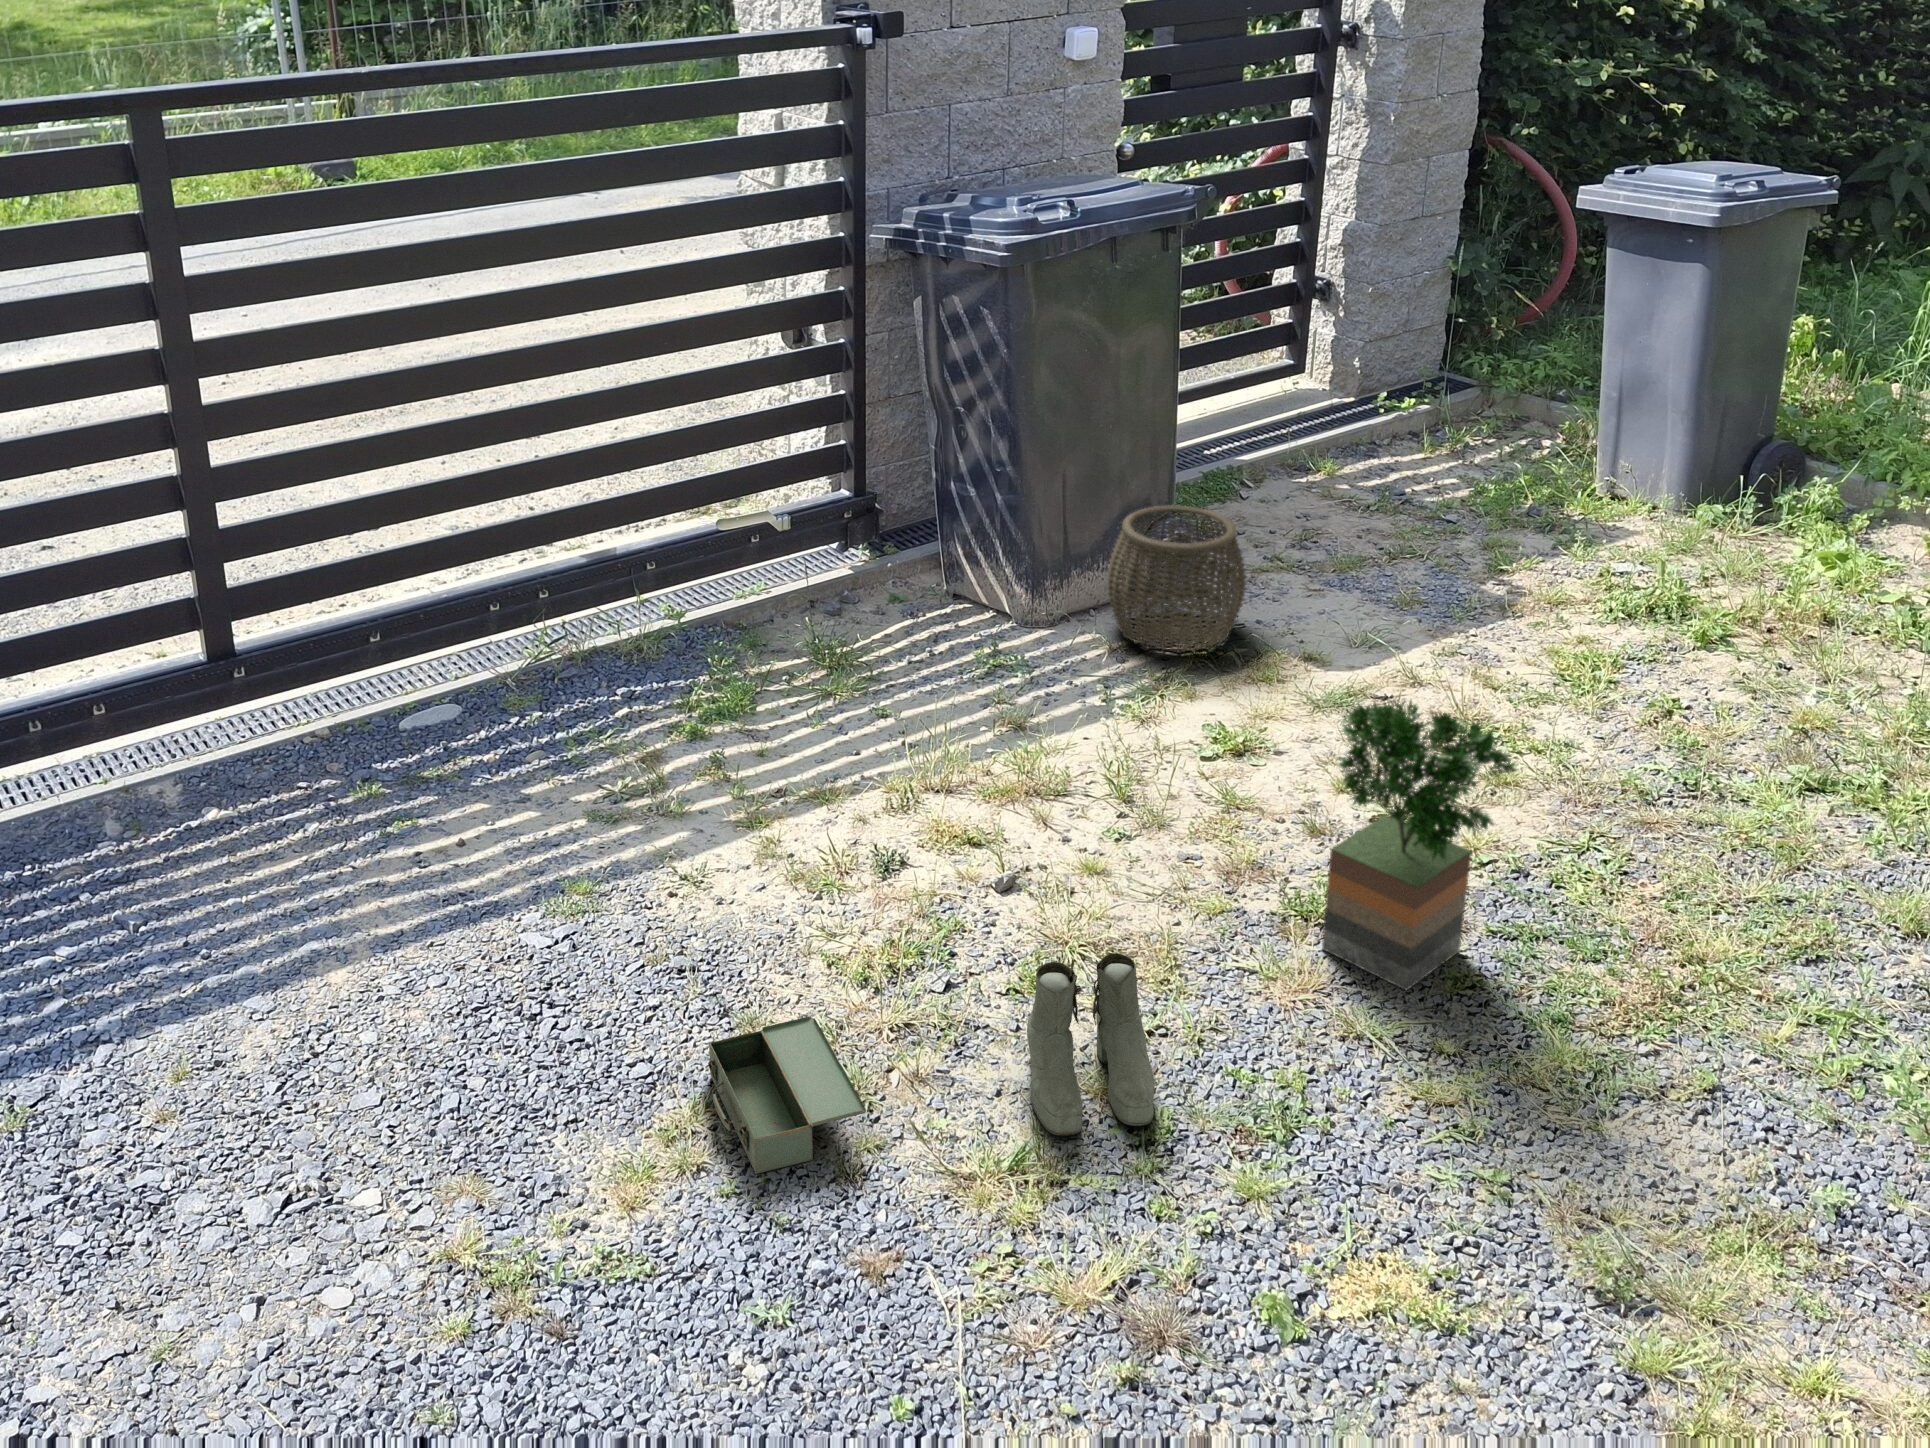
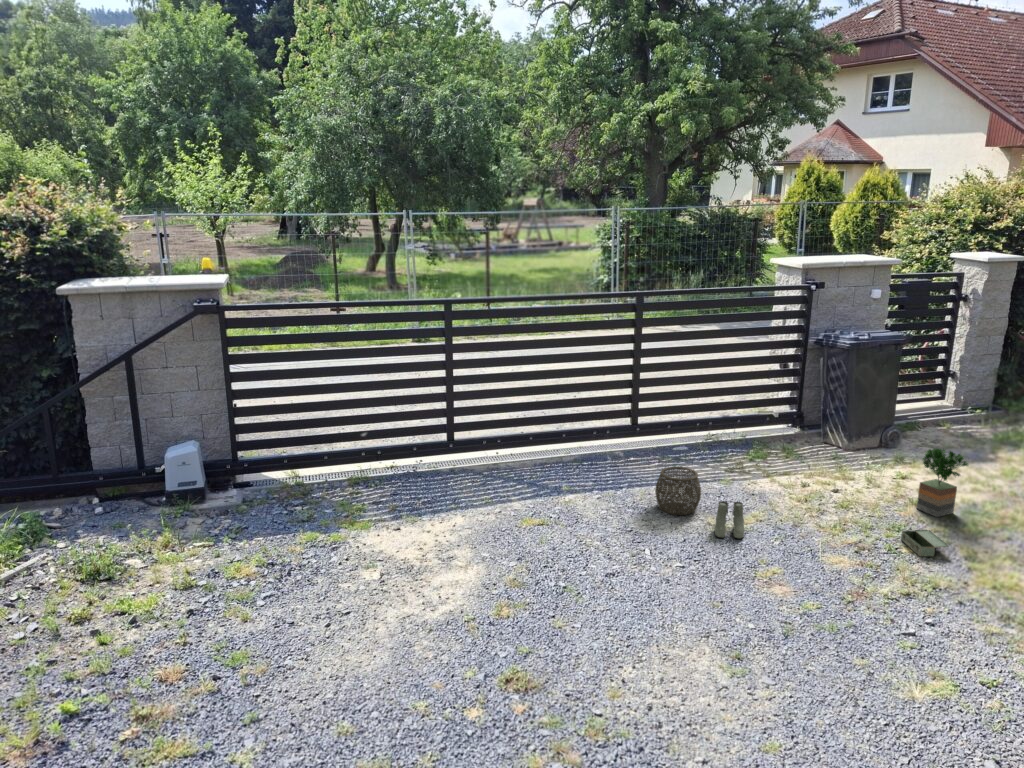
woven basket: present [1107,505,1246,653] -> present [655,467,701,515]
boots: present [1027,953,1155,1136] -> present [715,501,744,539]
toolbox: present [708,1017,866,1174] -> present [901,530,948,556]

